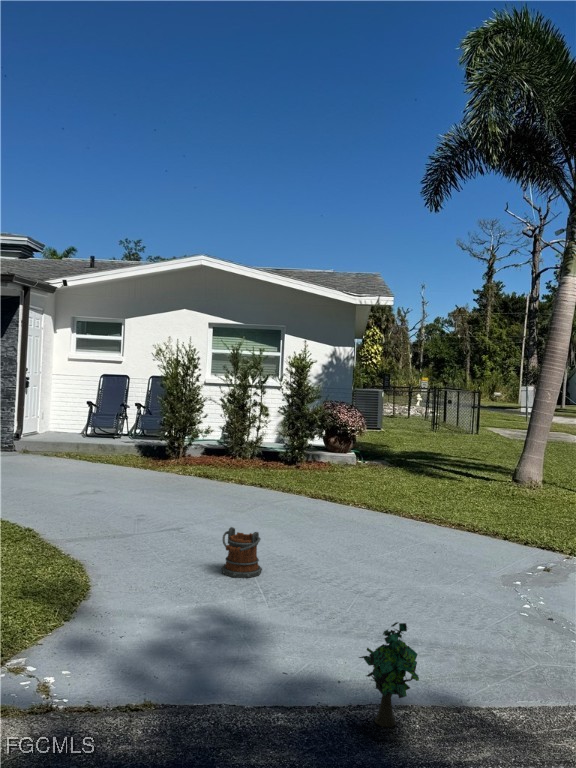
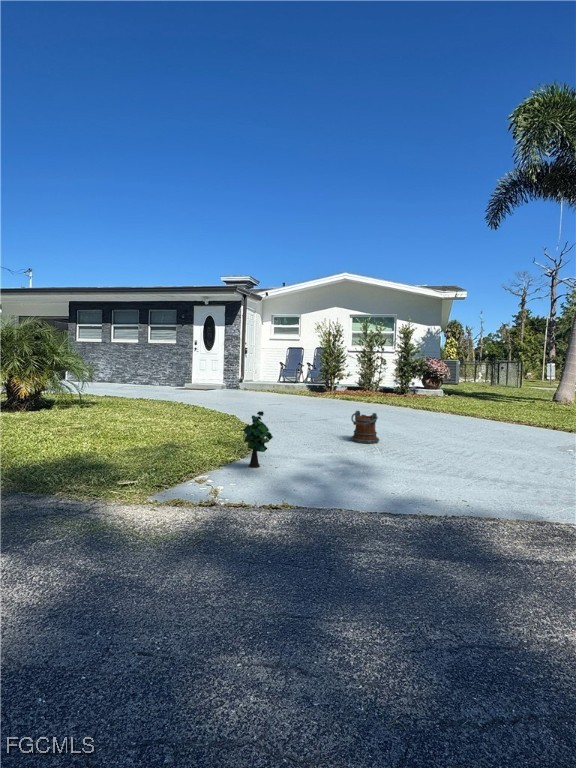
decorative plant: present [359,622,419,727] -> present [241,411,273,468]

